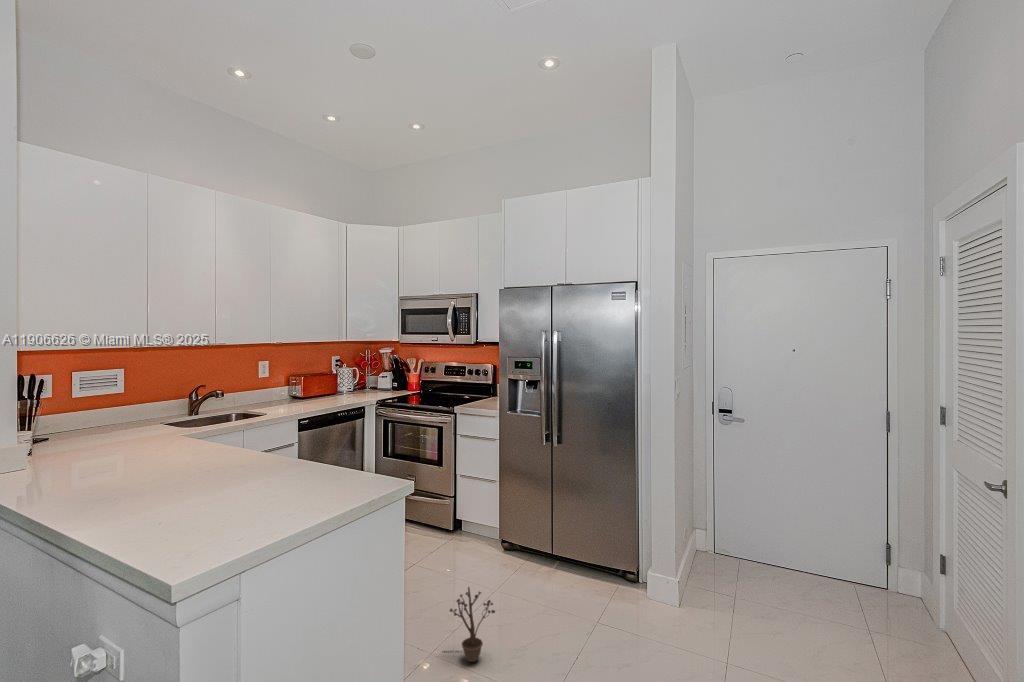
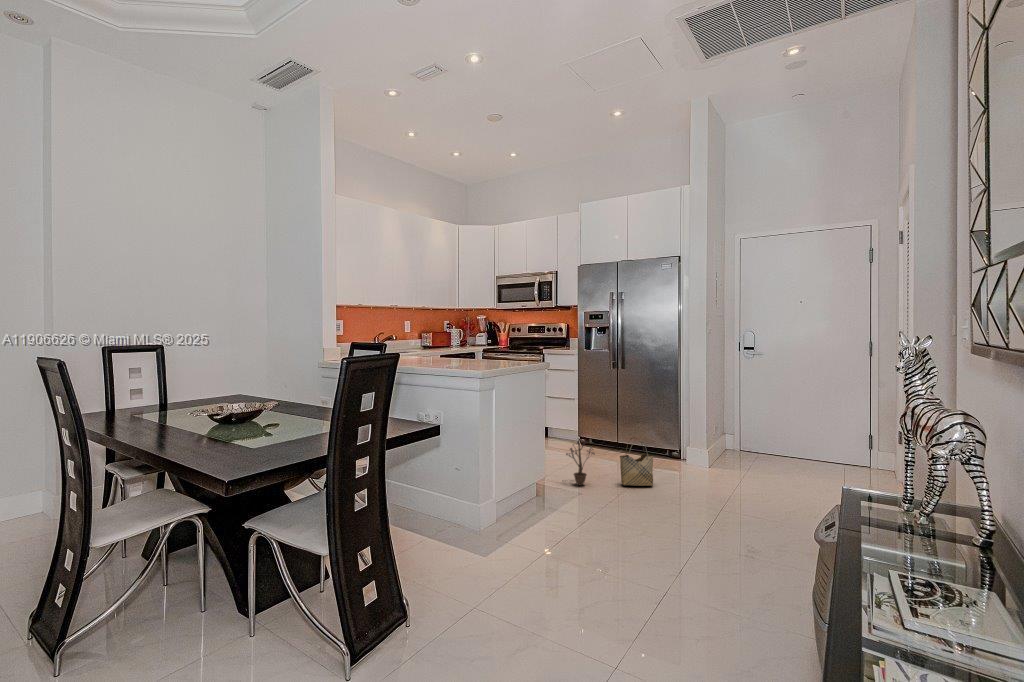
woven basket: none [535,579,590,664] -> present [620,438,653,486]

